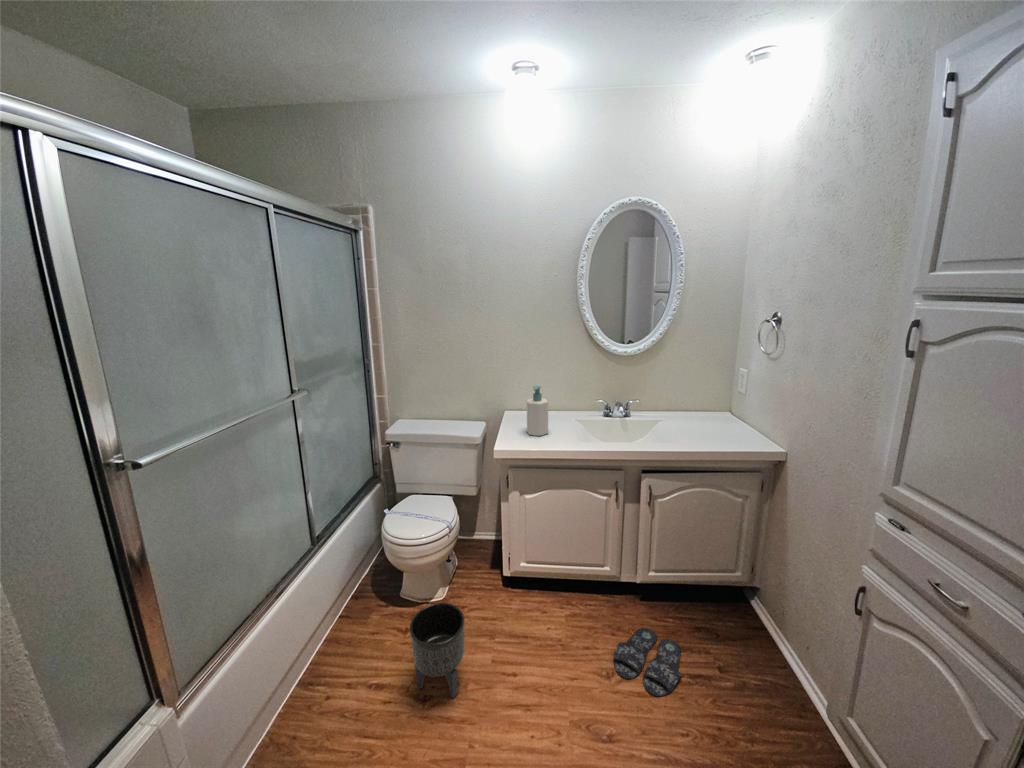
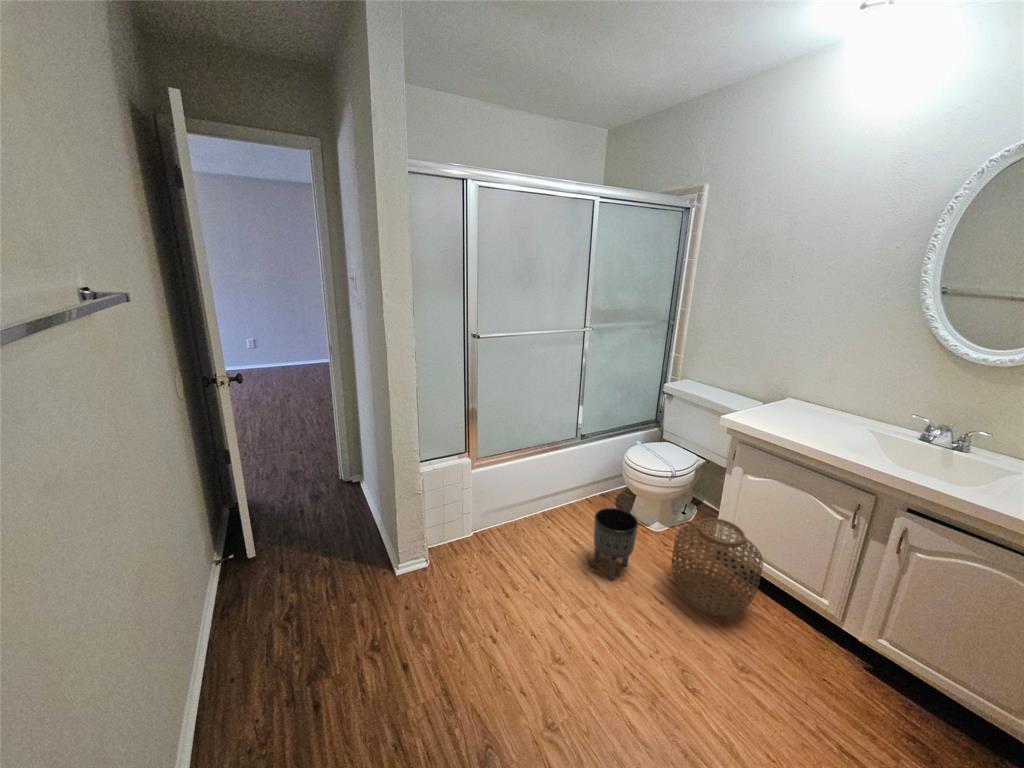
soap bottle: present [527,386,548,436] -> none [777,369,813,424]
woven basket: none [495,549,576,650] -> present [672,518,763,616]
slippers: present [614,627,681,697] -> none [755,664,863,736]

